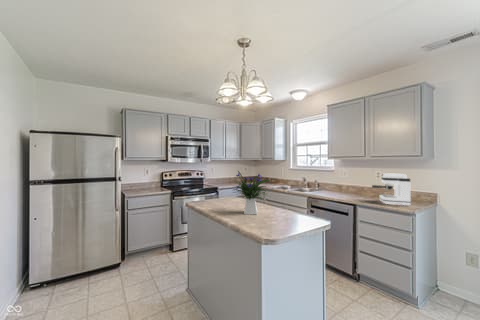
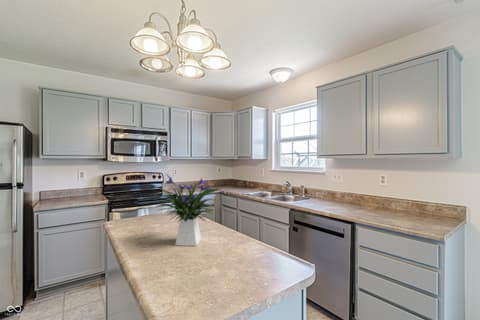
coffee maker: present [372,173,411,205] -> none [376,178,432,225]

